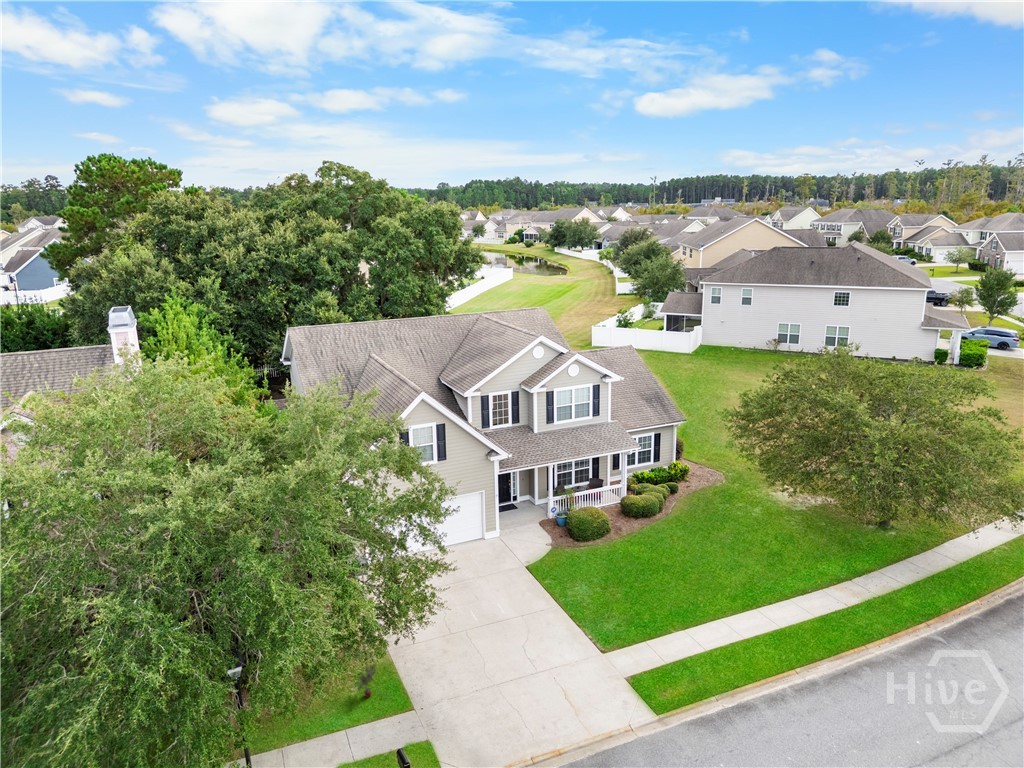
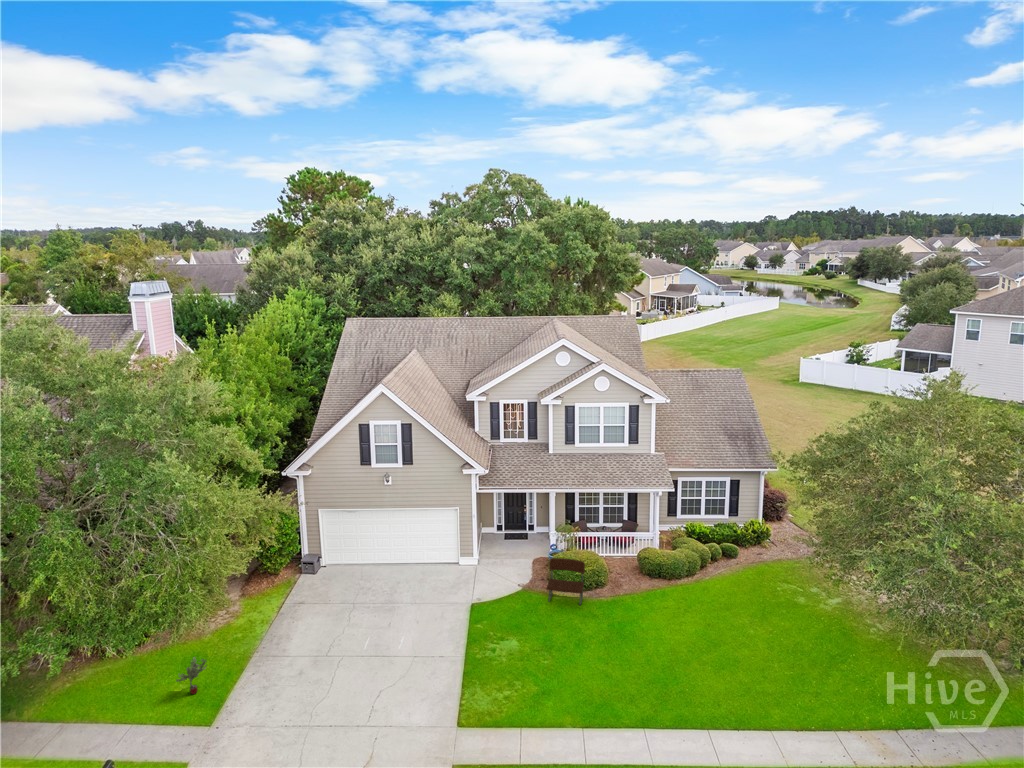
bench: none [578,515,609,552] -> present [546,558,585,605]

